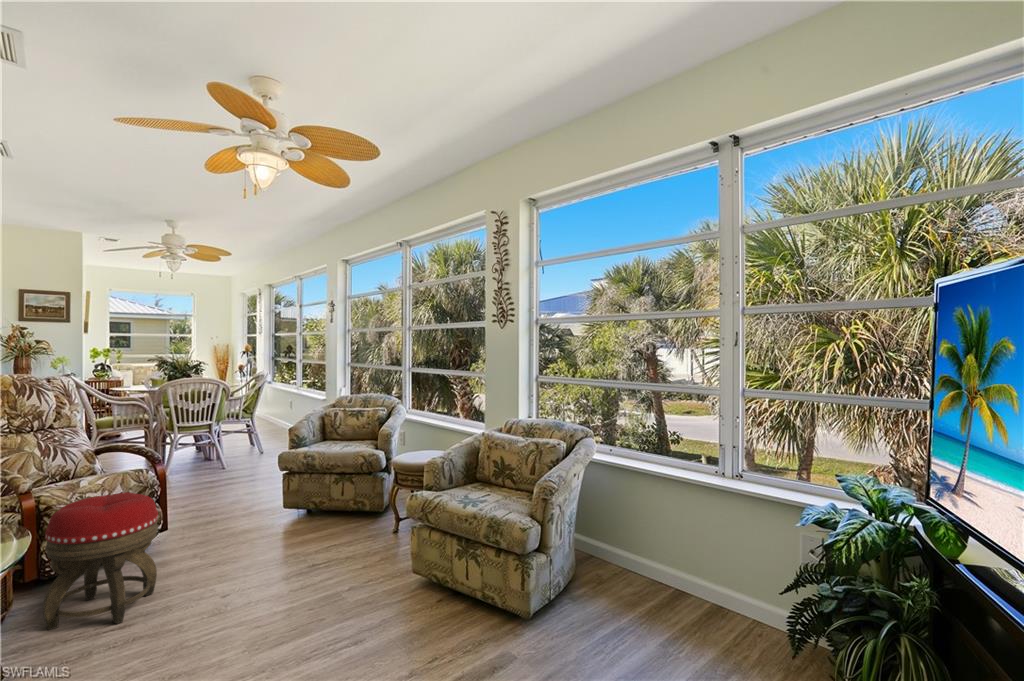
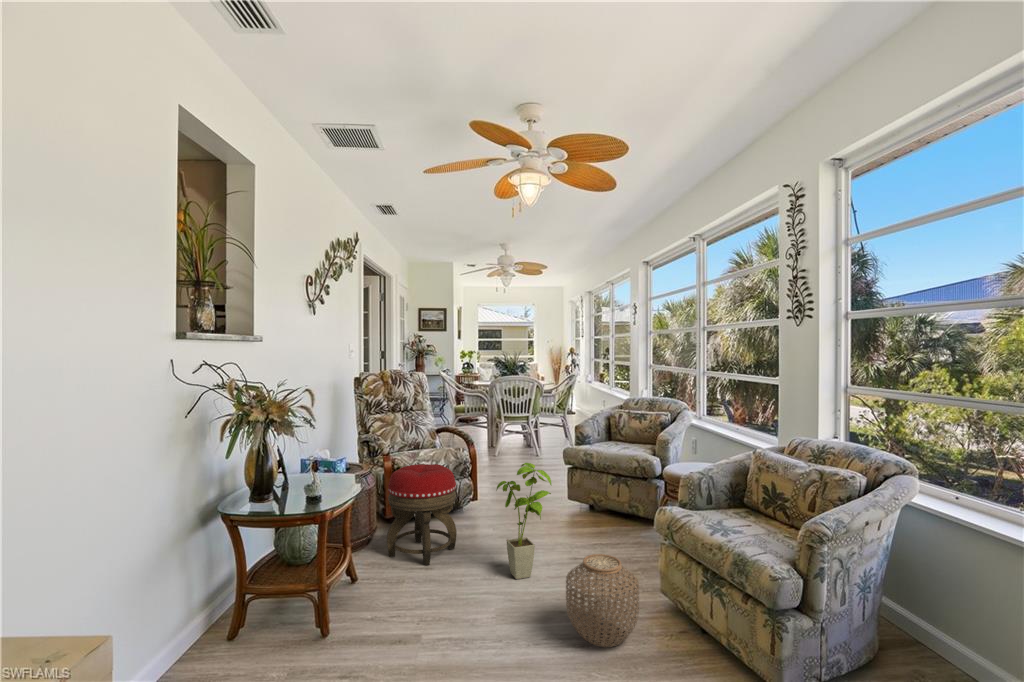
house plant: none [226,472,299,604] -> present [496,463,551,579]
woven basket: none [333,548,407,641] -> present [566,554,639,647]

